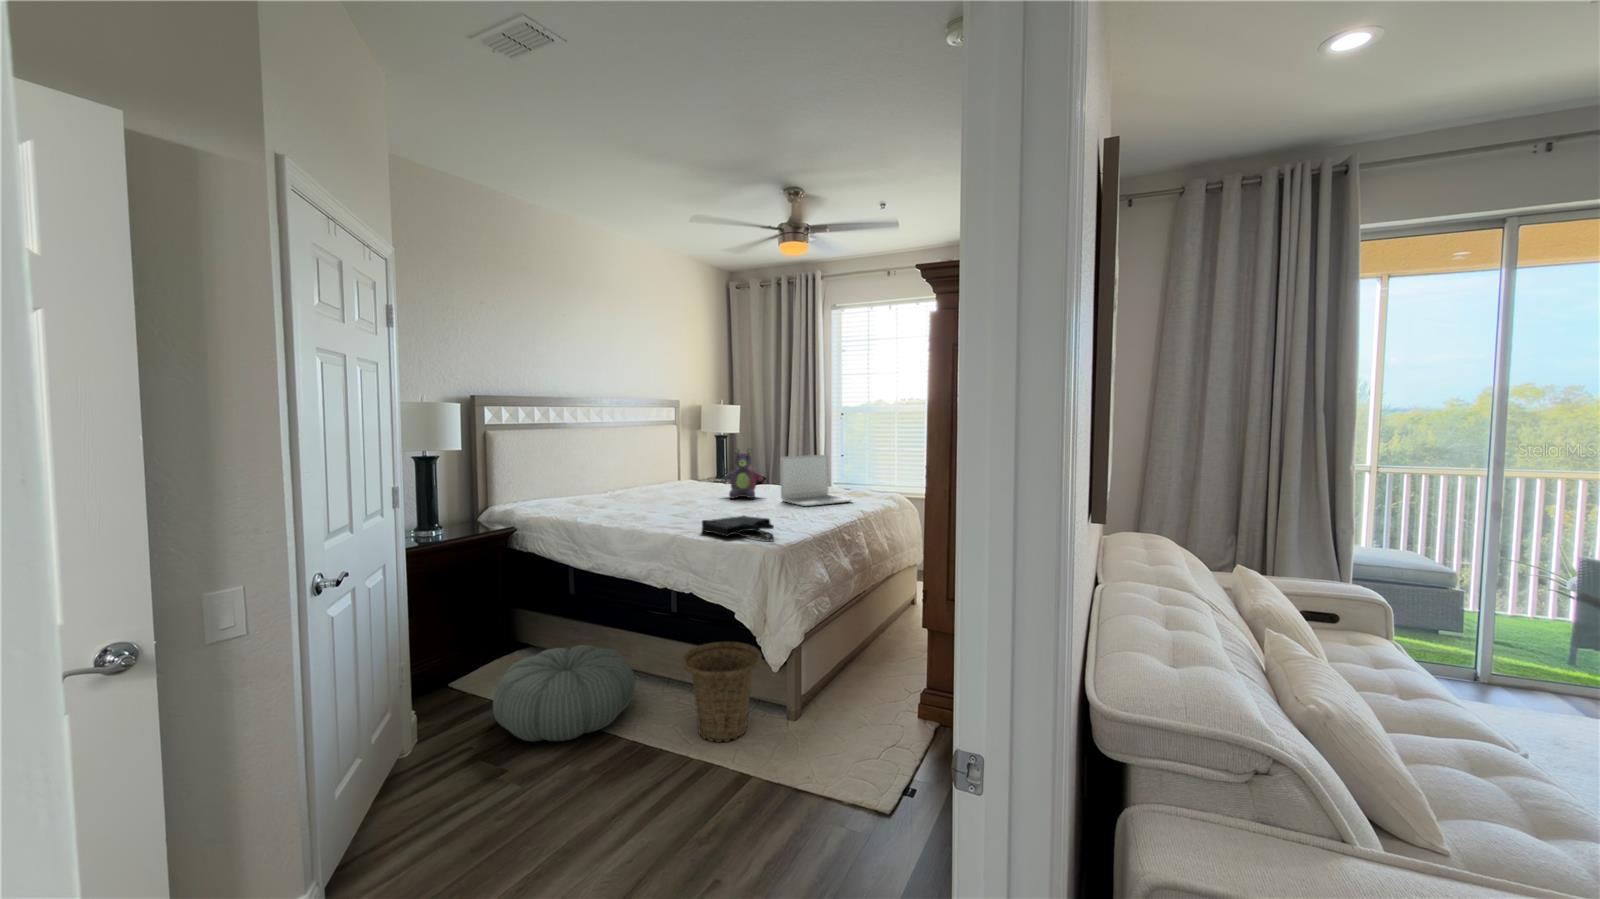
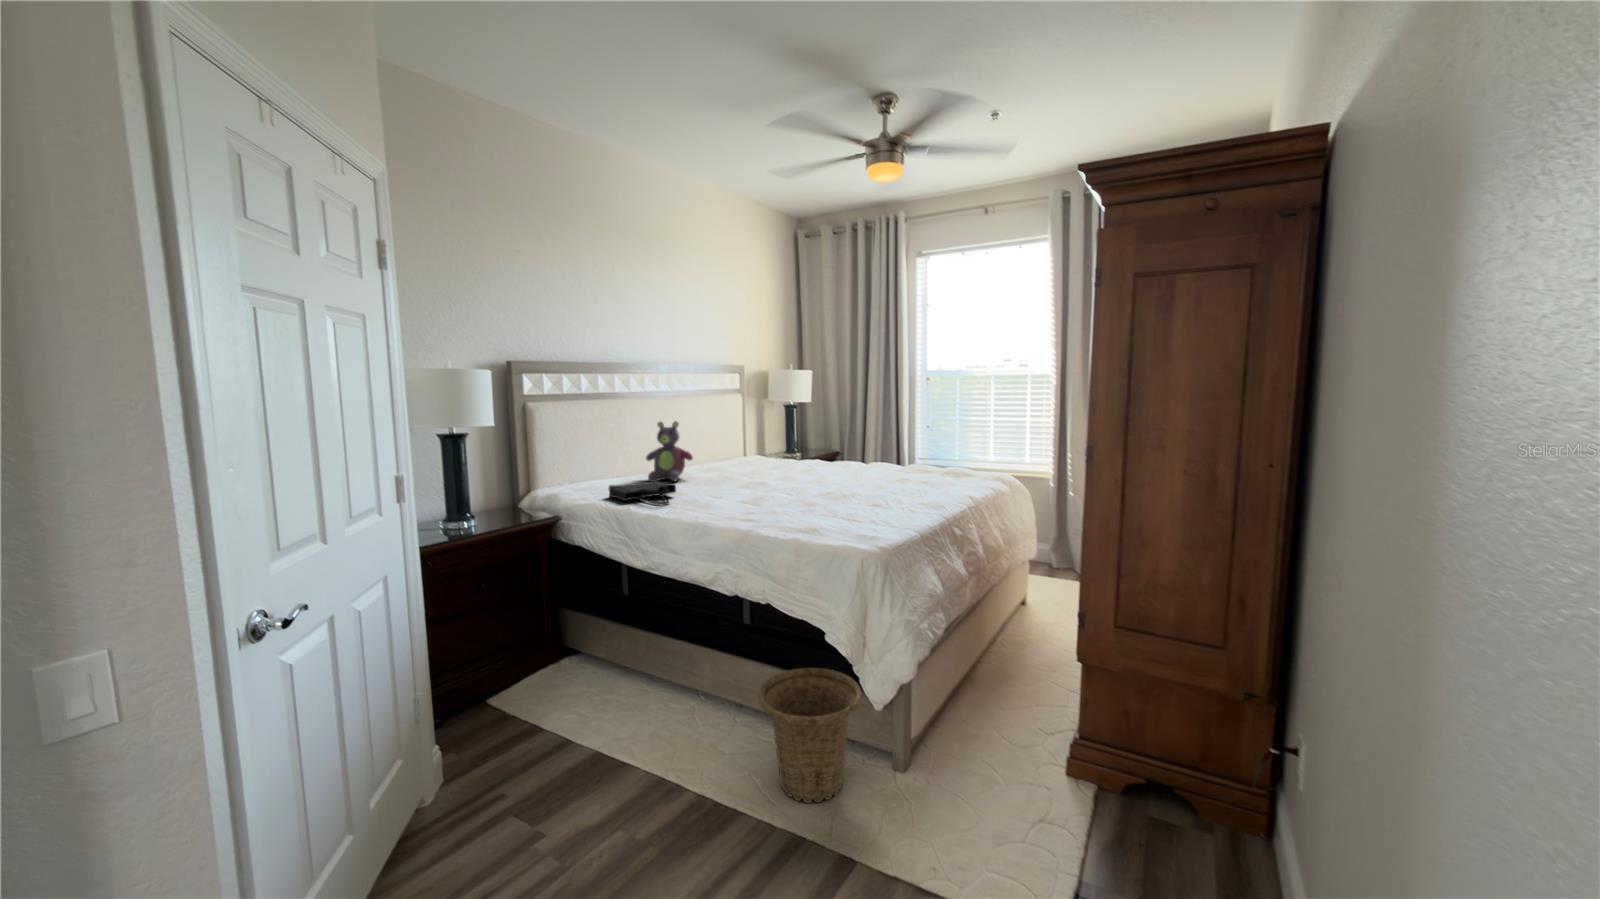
stuffed bear: present [723,448,763,498] -> present [646,421,693,482]
laptop: present [781,455,852,506] -> none [867,426,955,490]
tote bag: present [702,516,774,540] -> present [609,481,676,505]
pouf: present [493,645,635,741] -> none [529,663,700,792]

